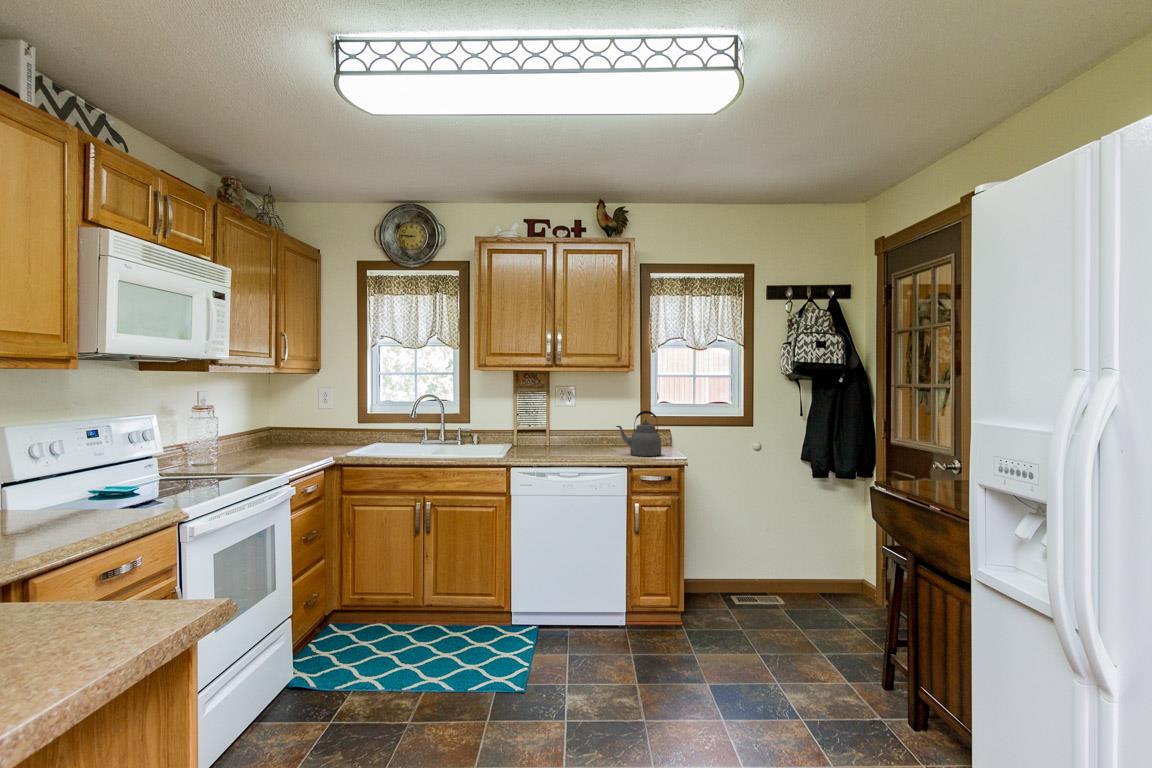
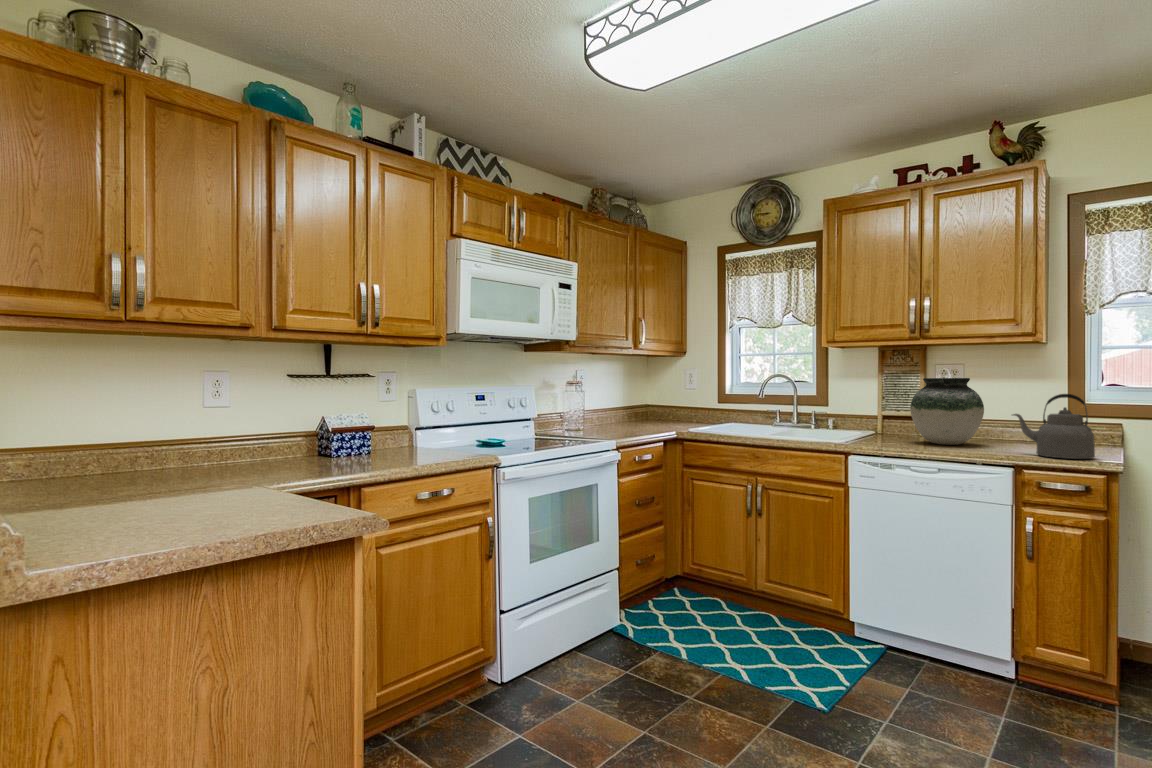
vase: none [544,398,592,451] -> present [910,378,984,445]

